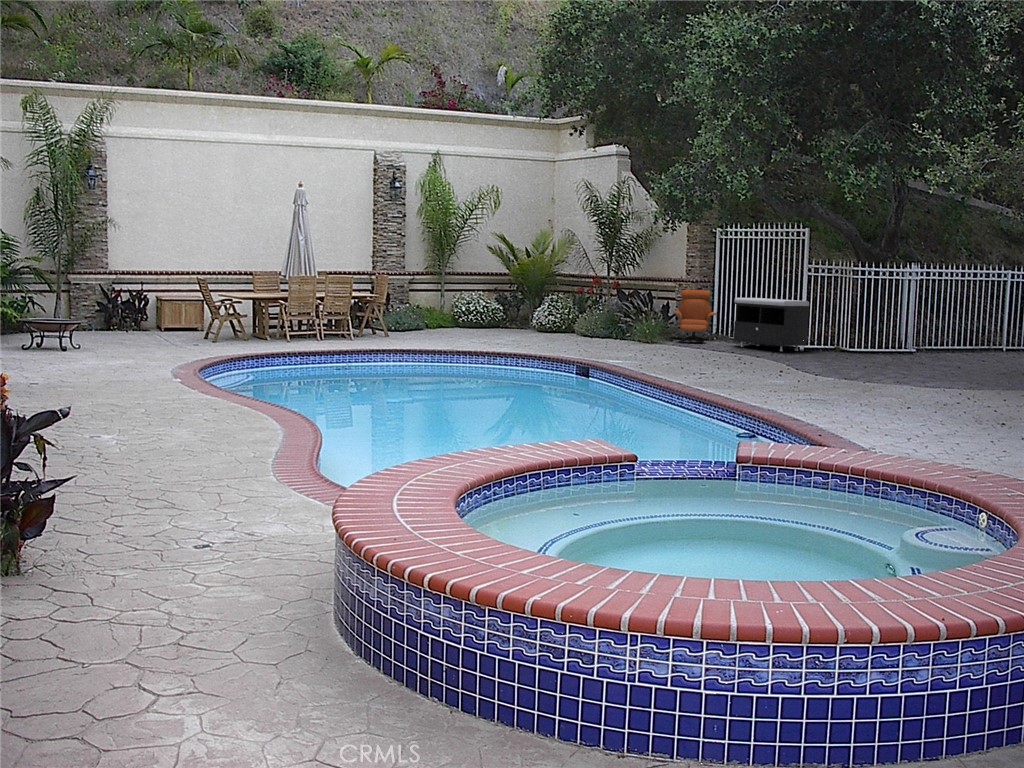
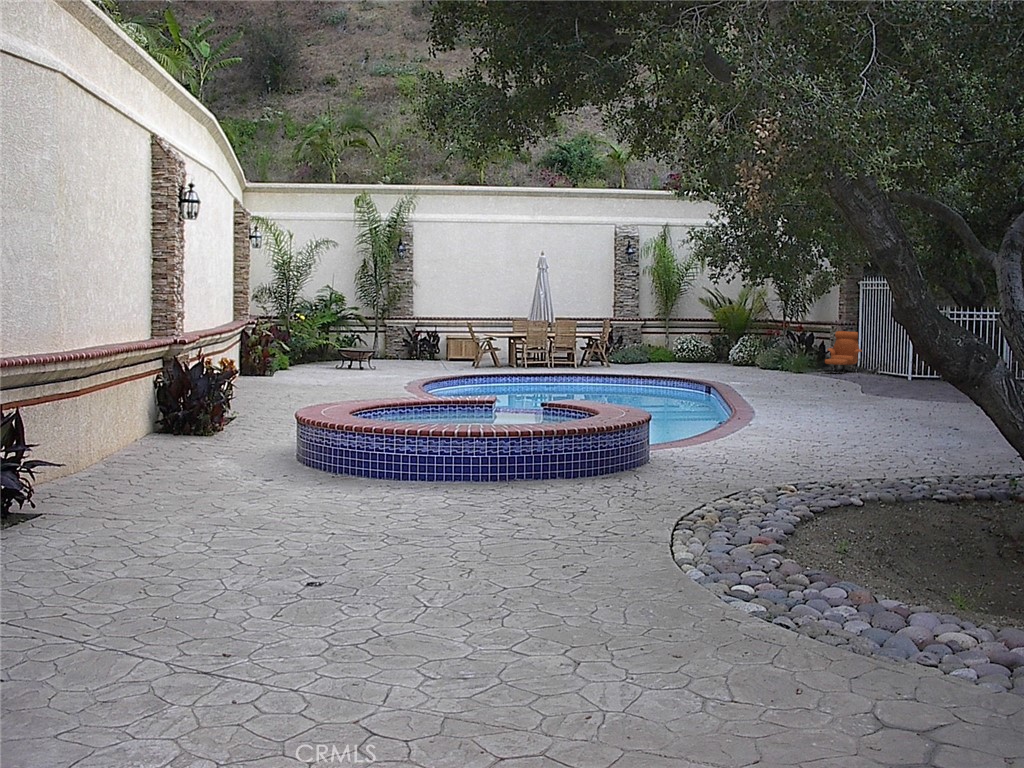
storage bench: present [733,298,809,351] -> none [862,337,917,379]

